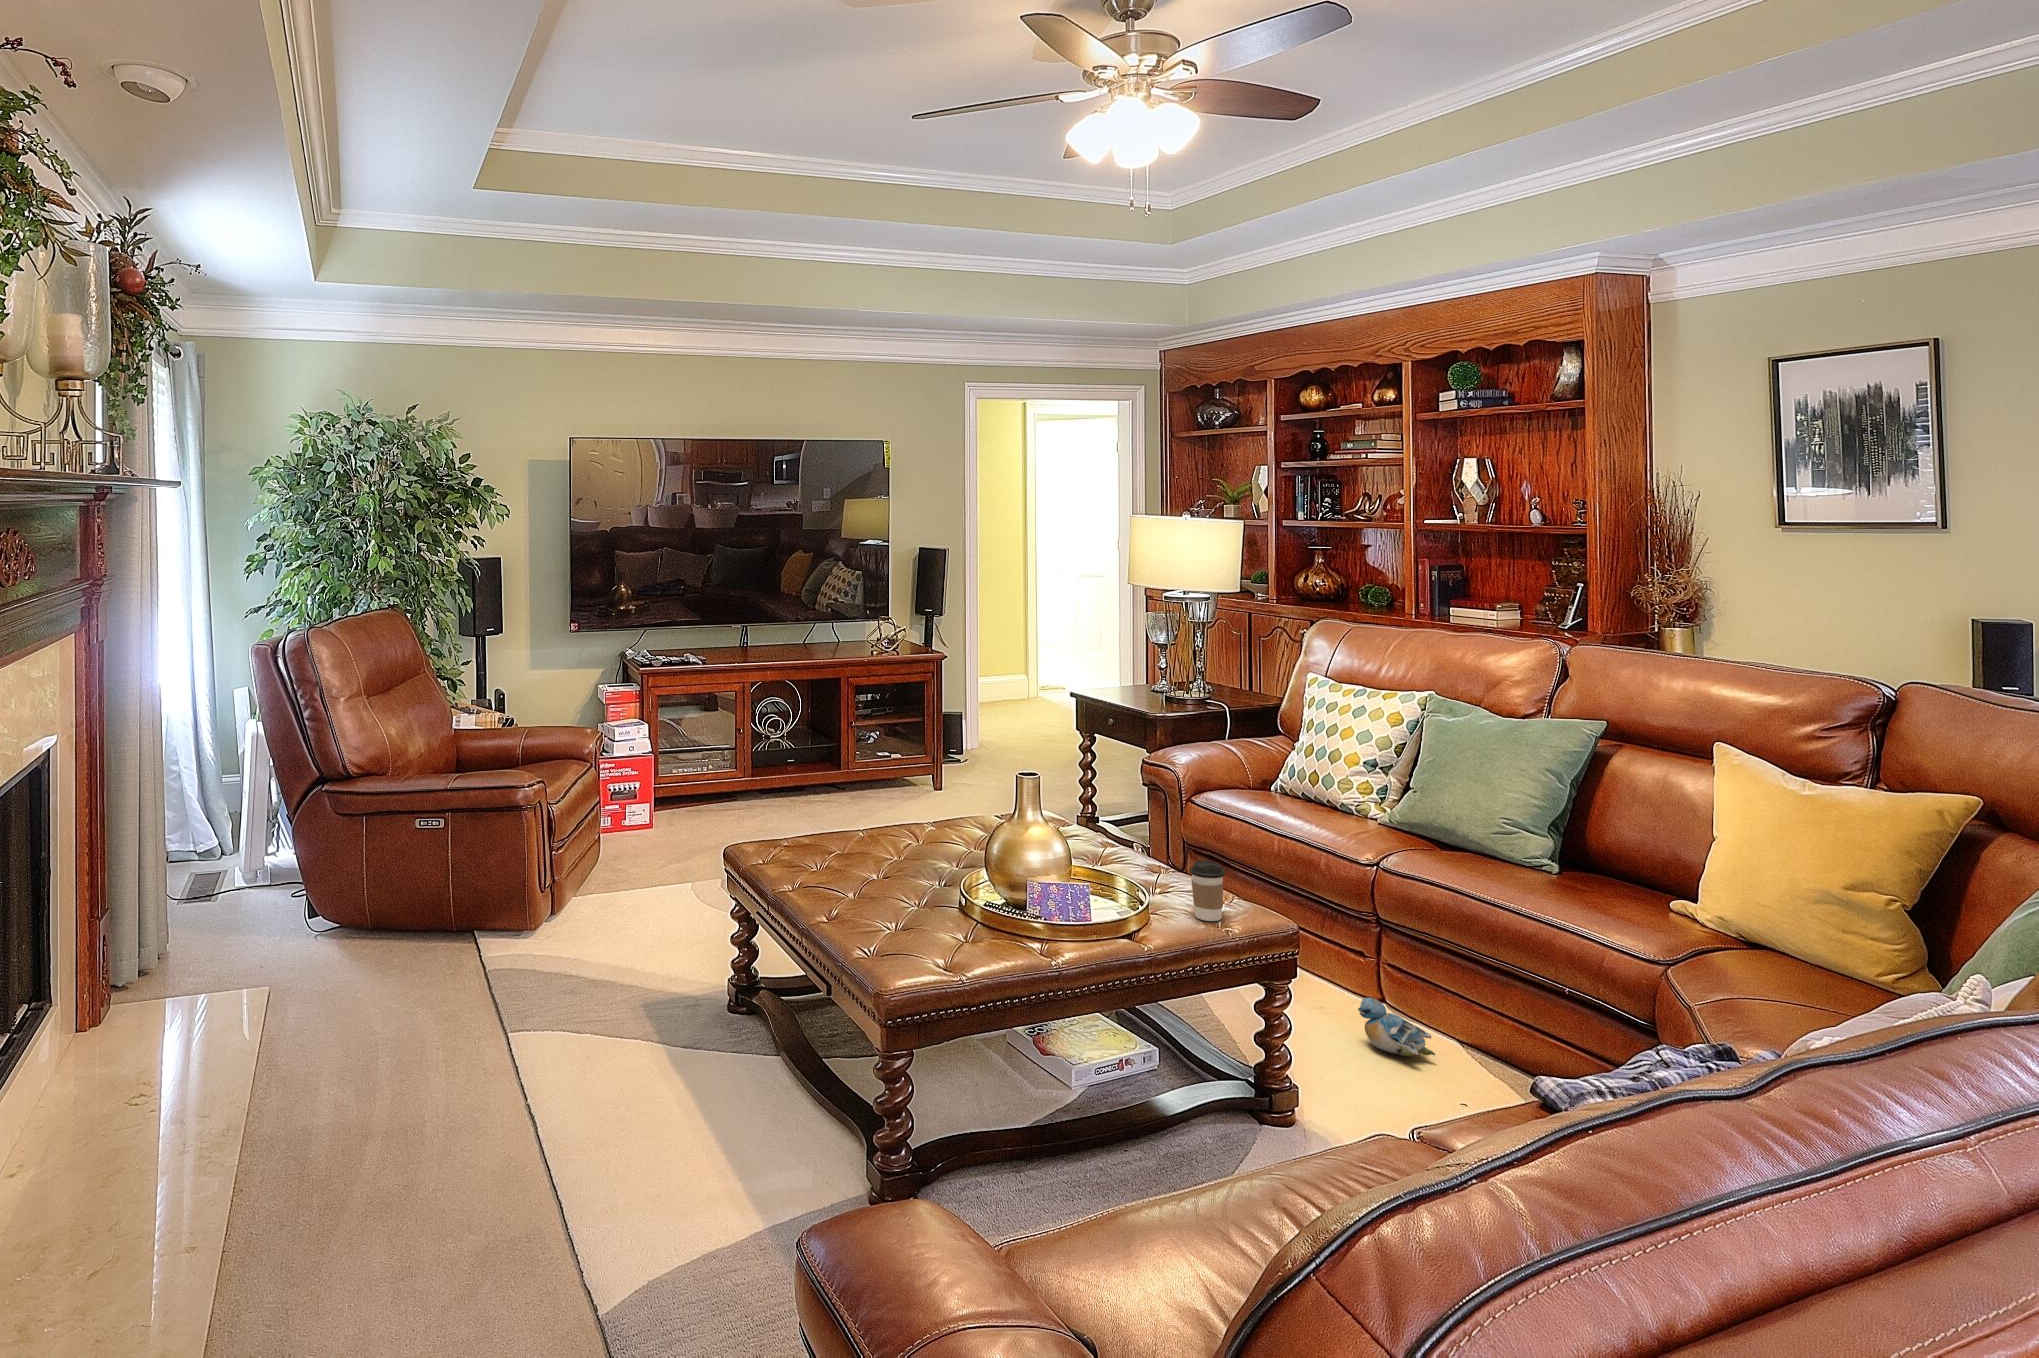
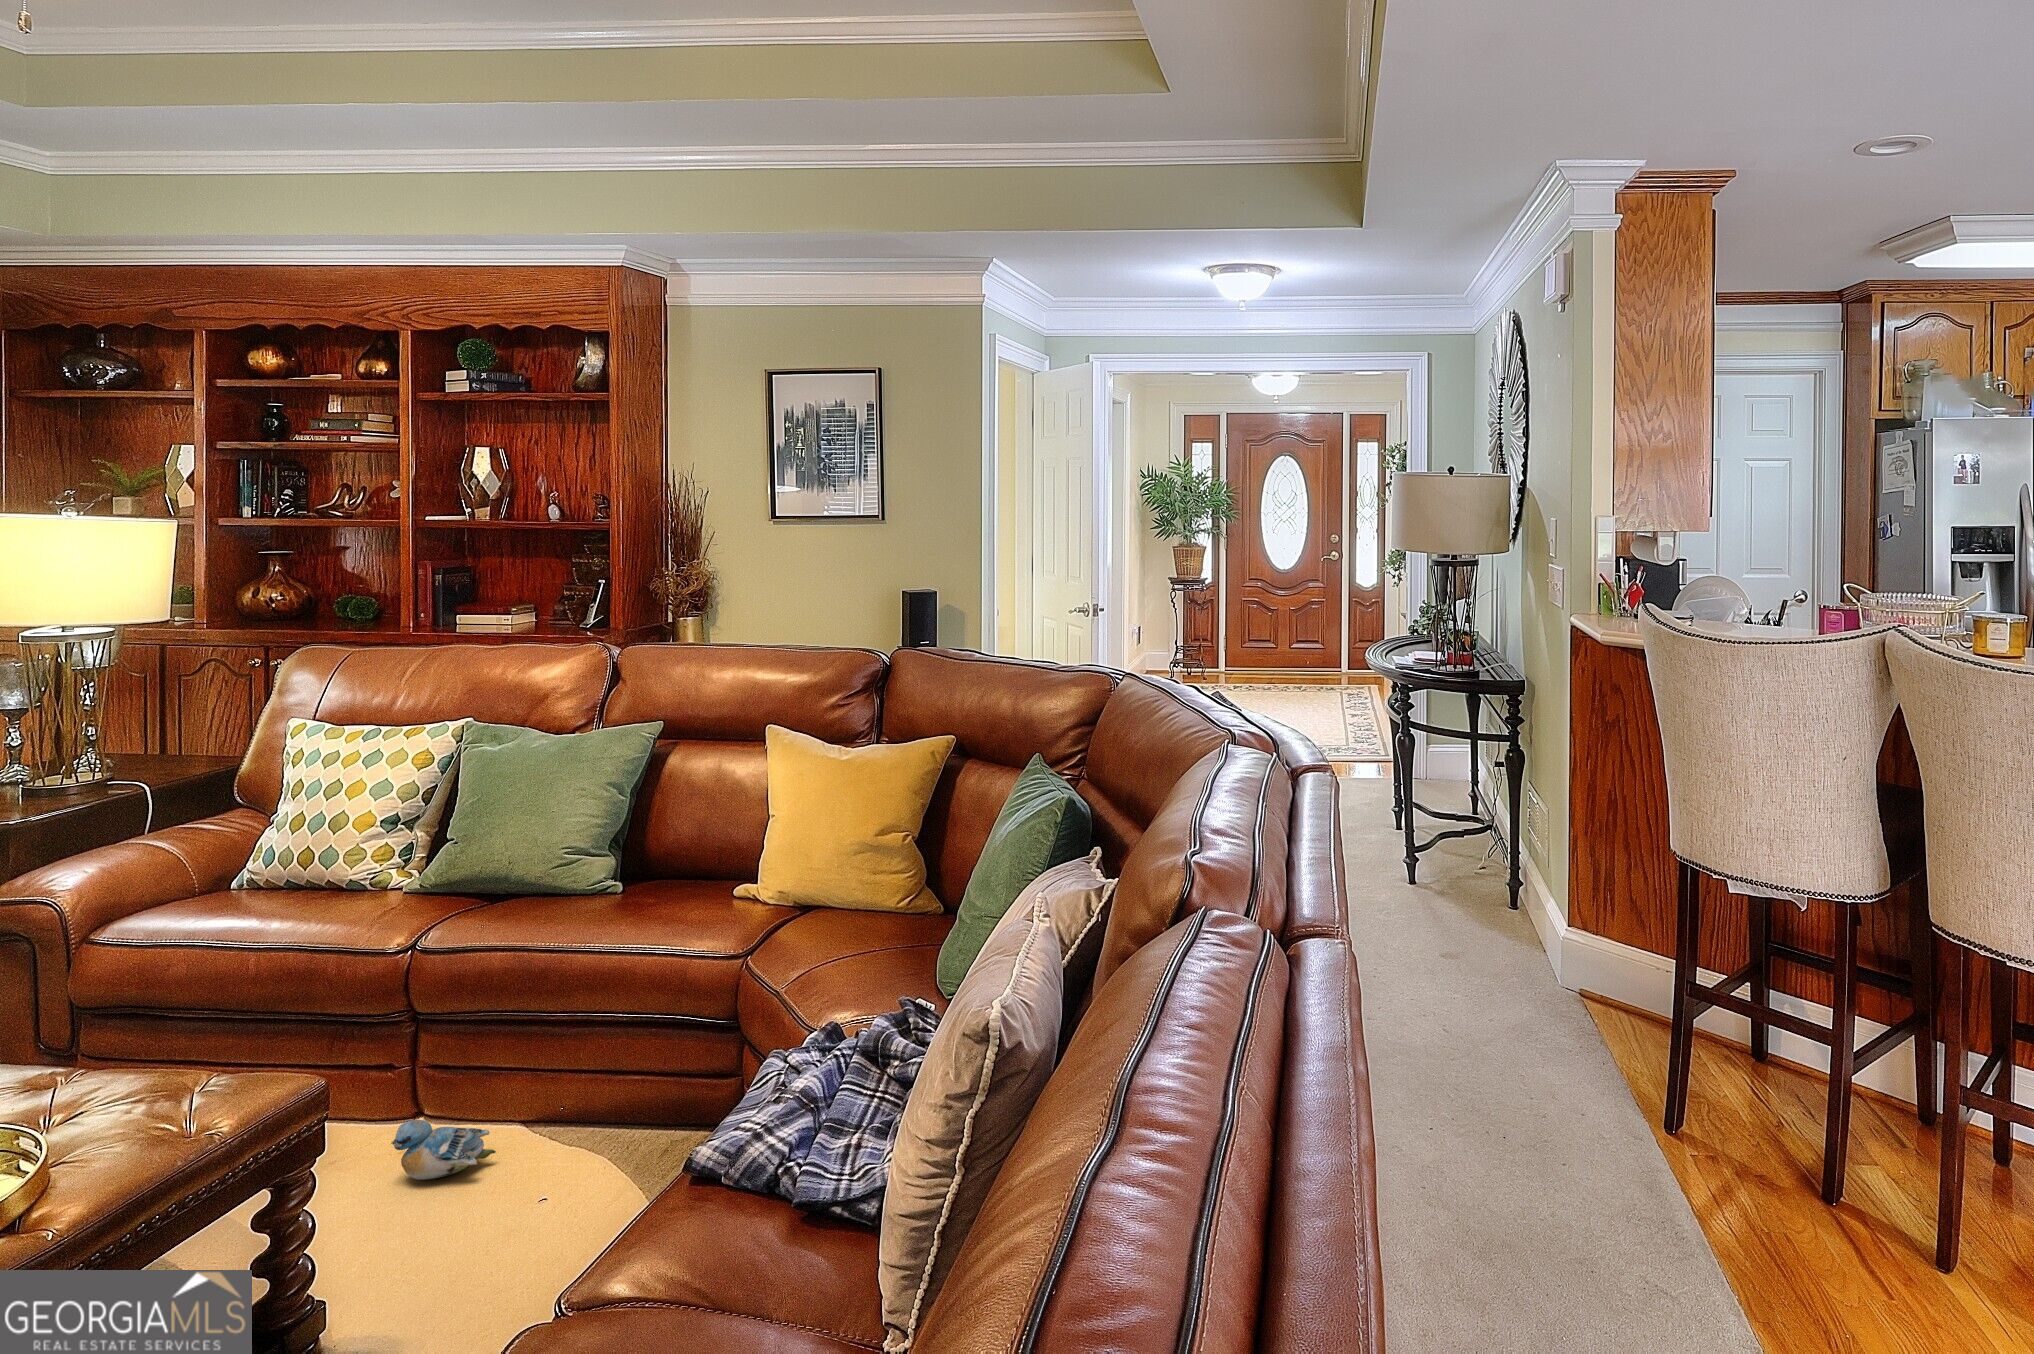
coffee cup: present [1190,861,1225,921] -> none [121,1040,193,1140]

